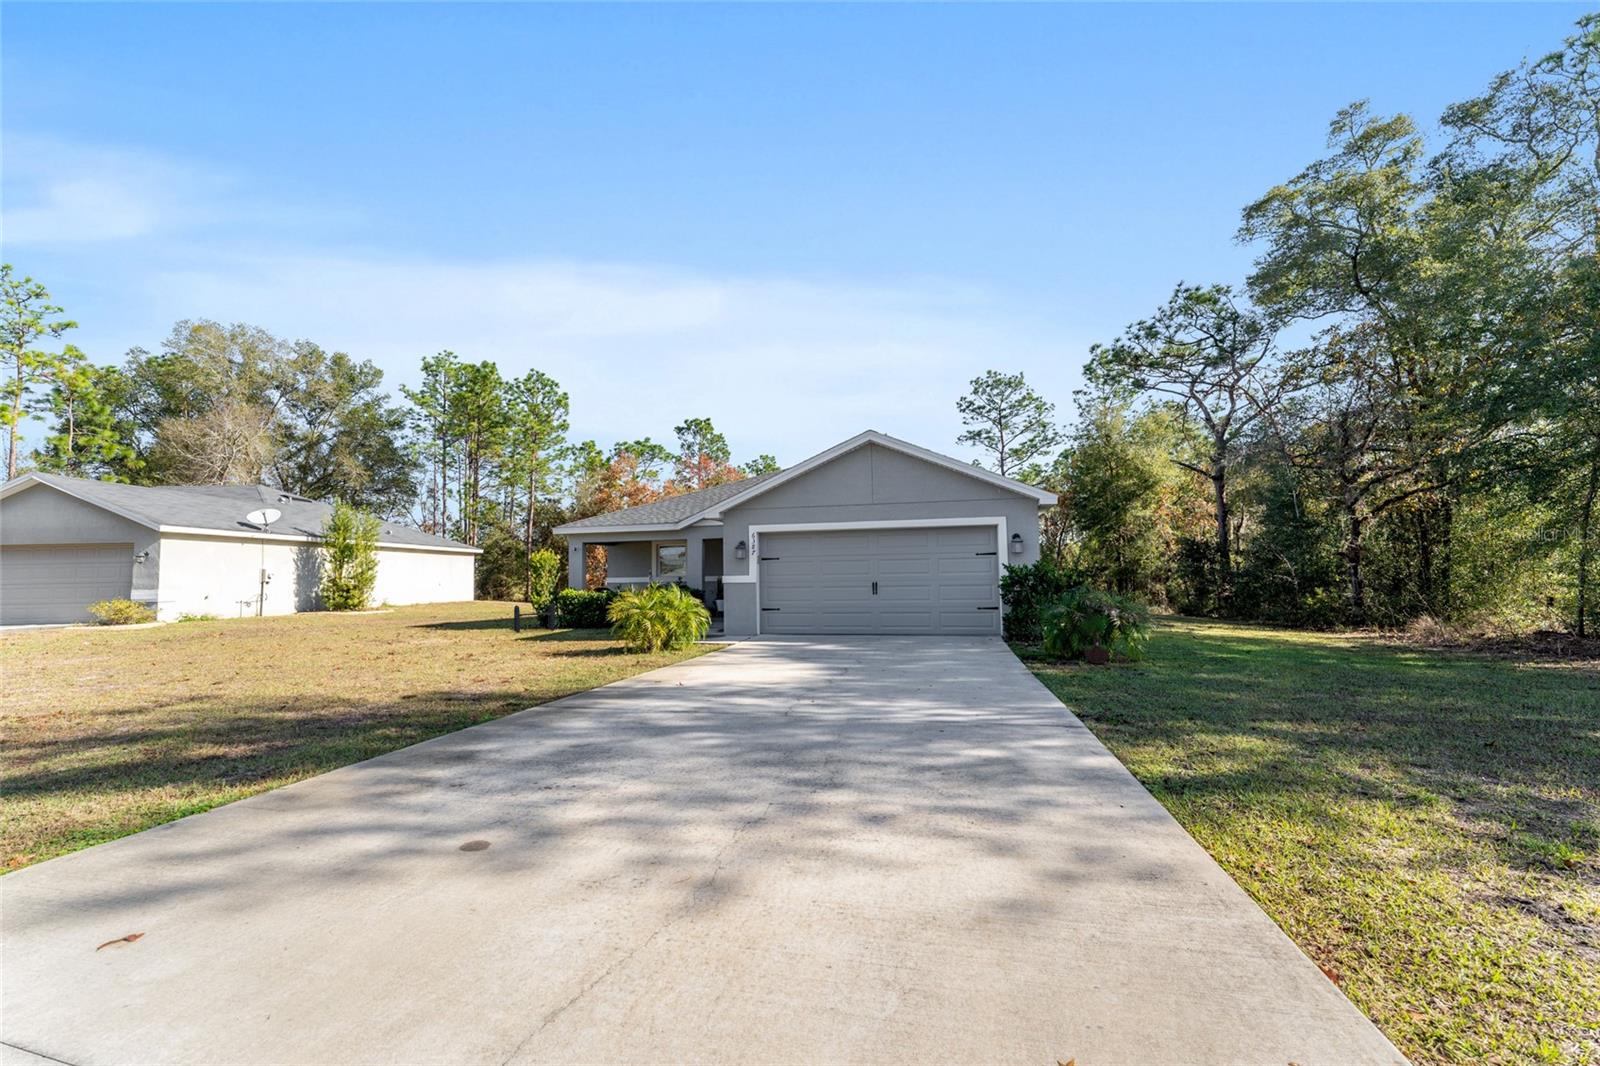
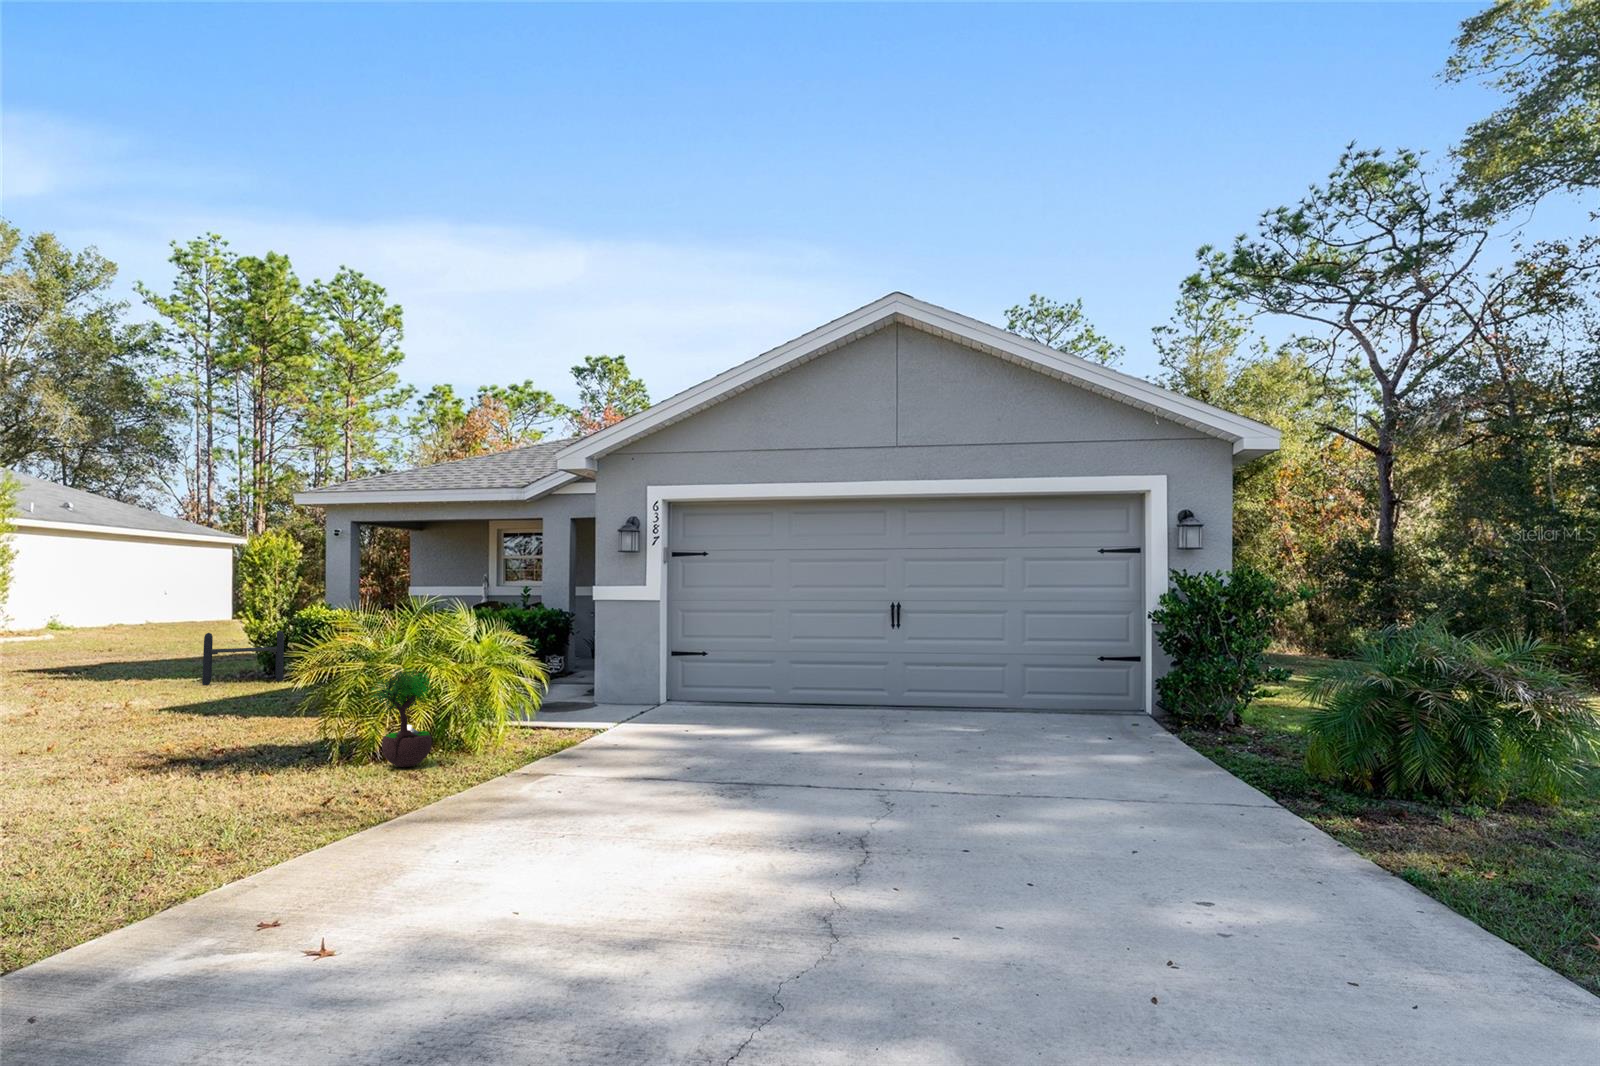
potted tree: present [1081,615,1109,664] -> present [369,668,432,767]

